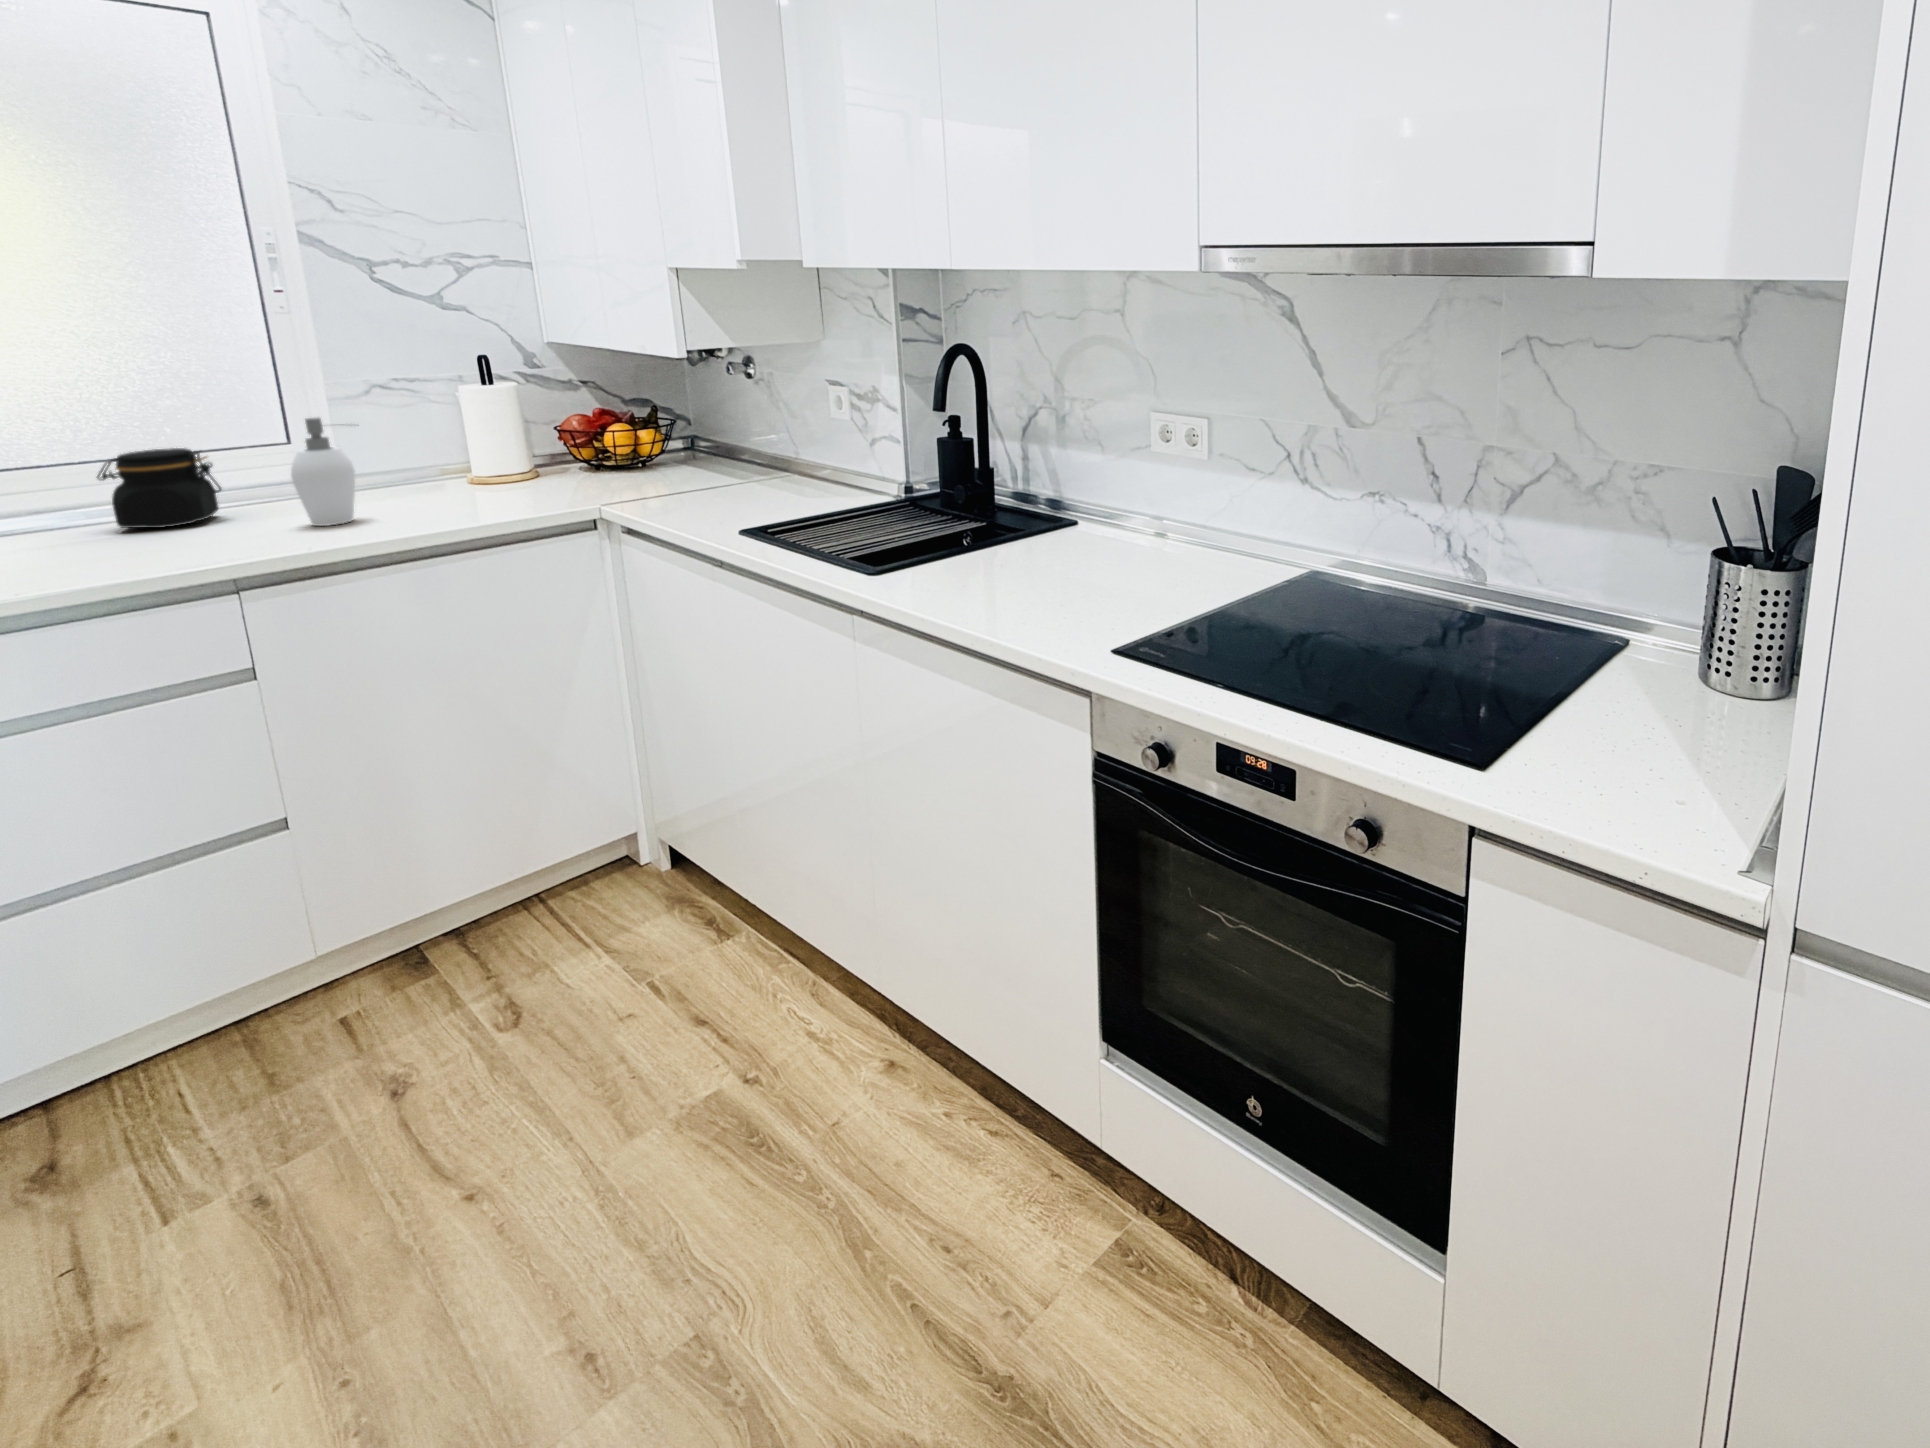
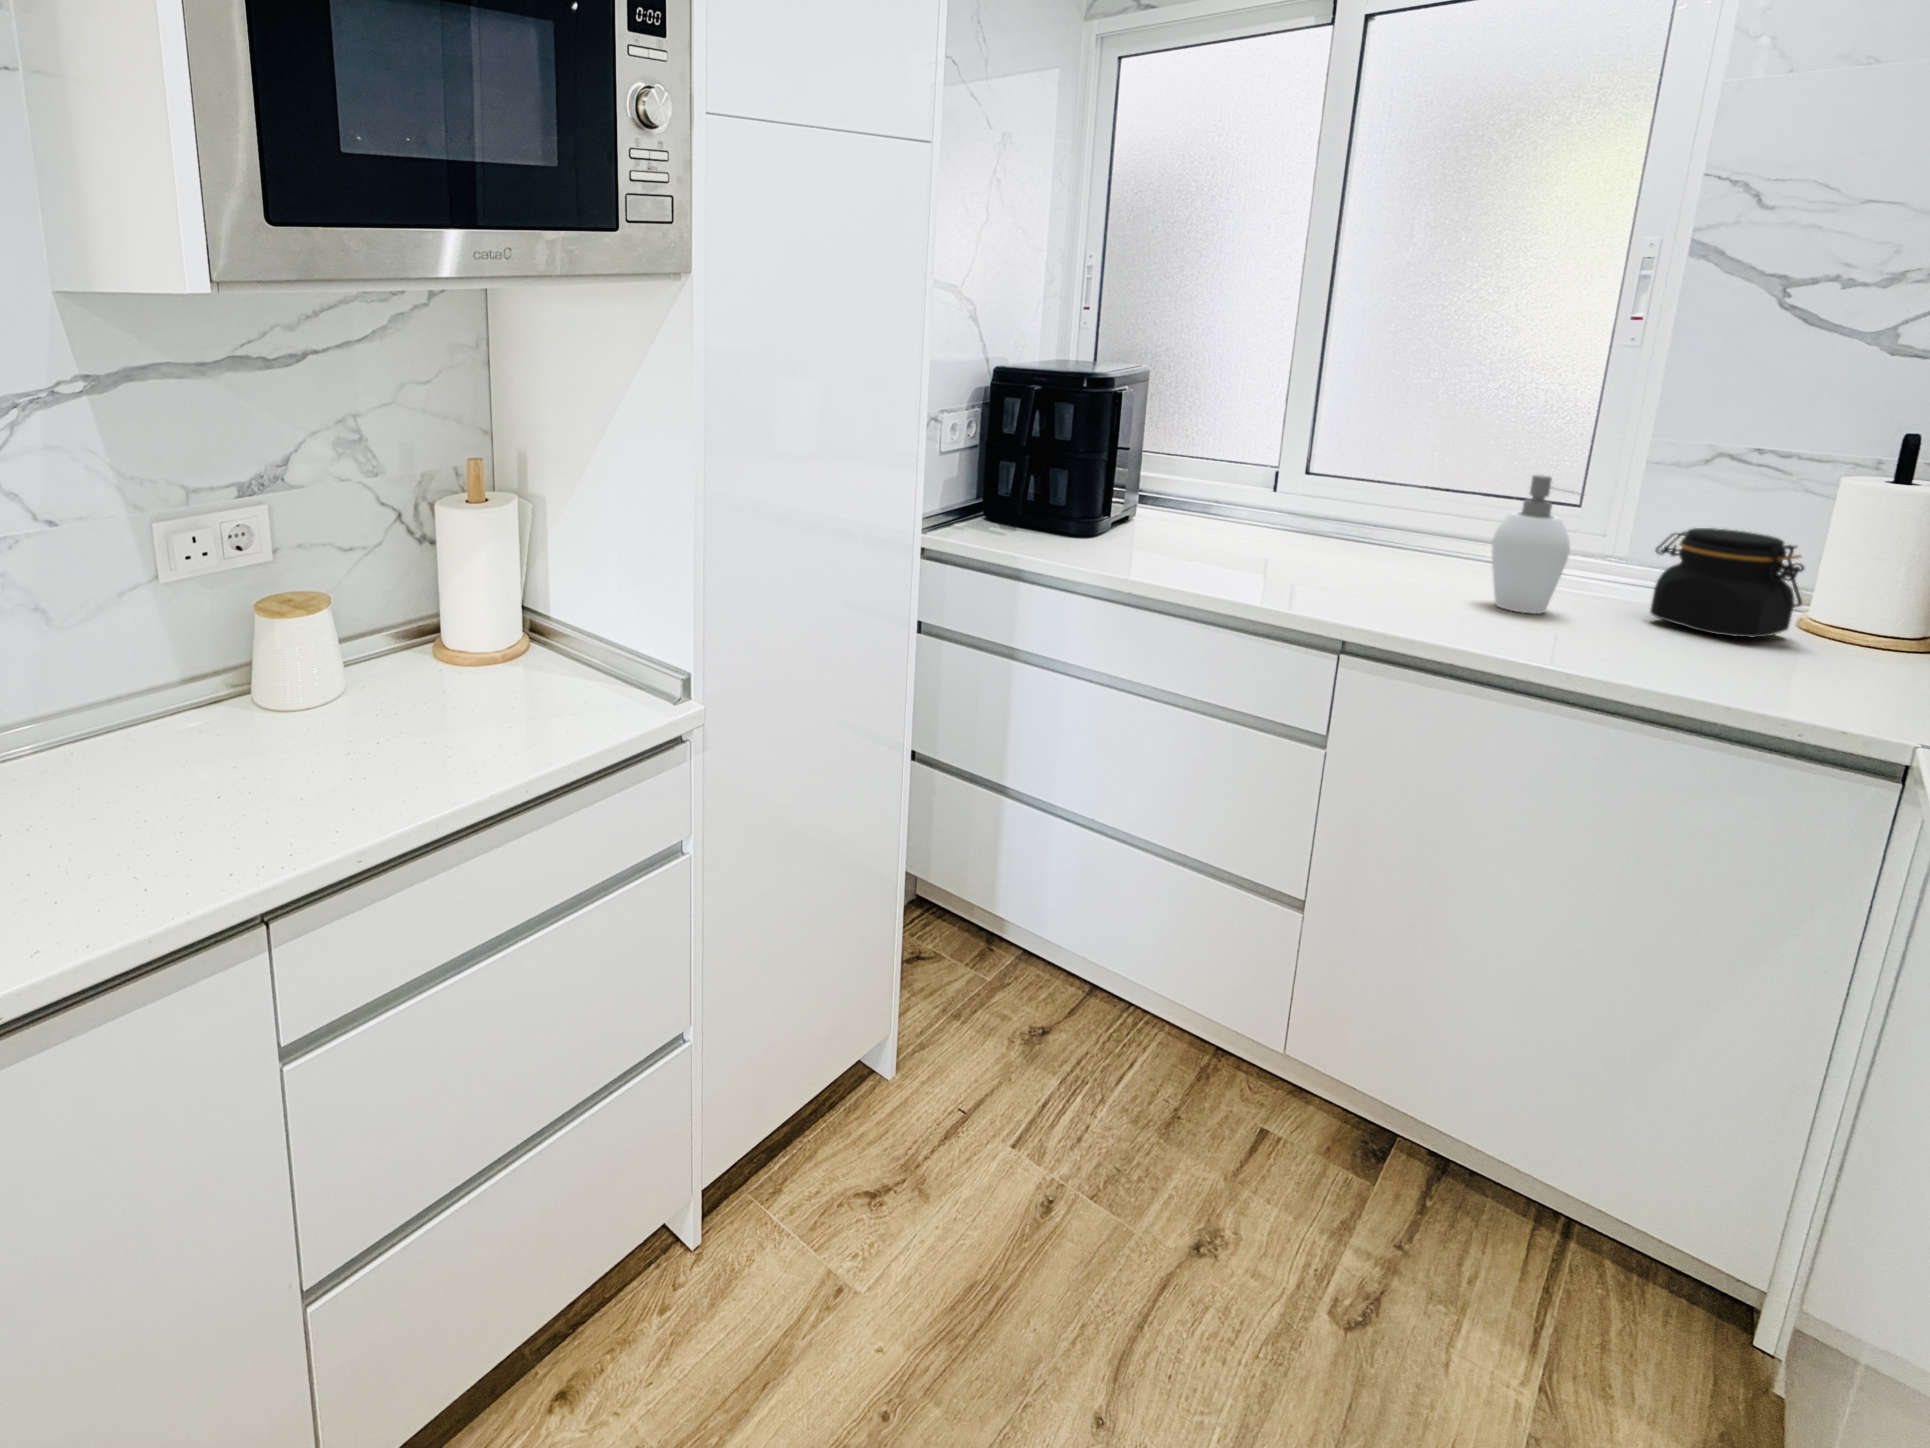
jar: present [97,448,221,528] -> present [1650,528,1804,638]

